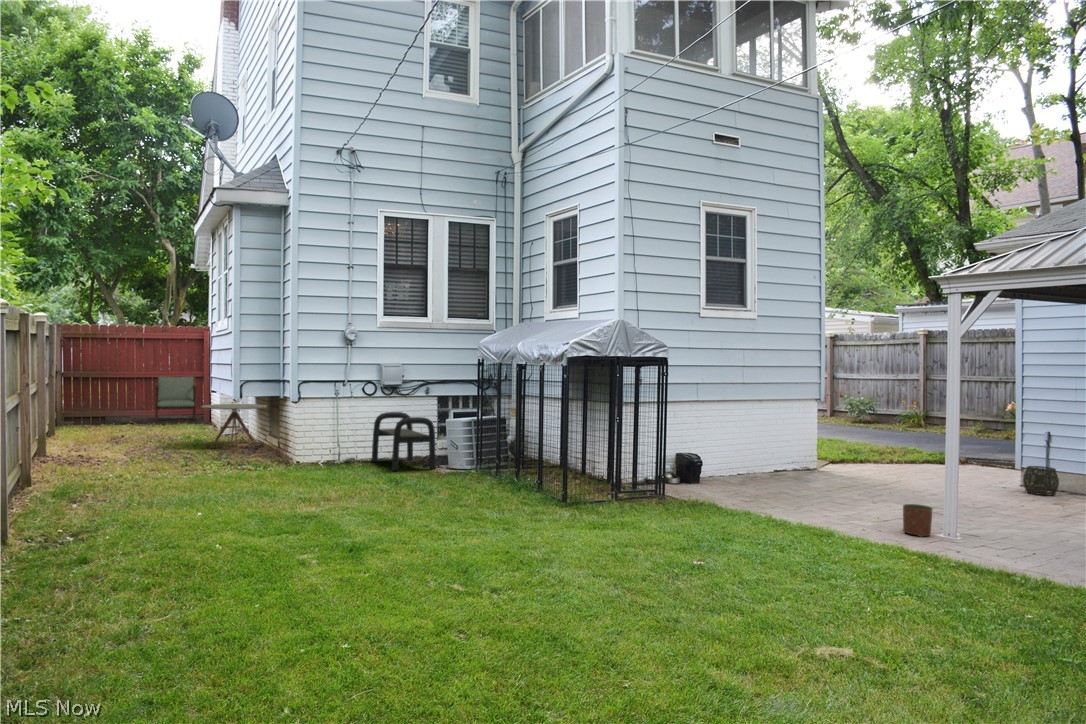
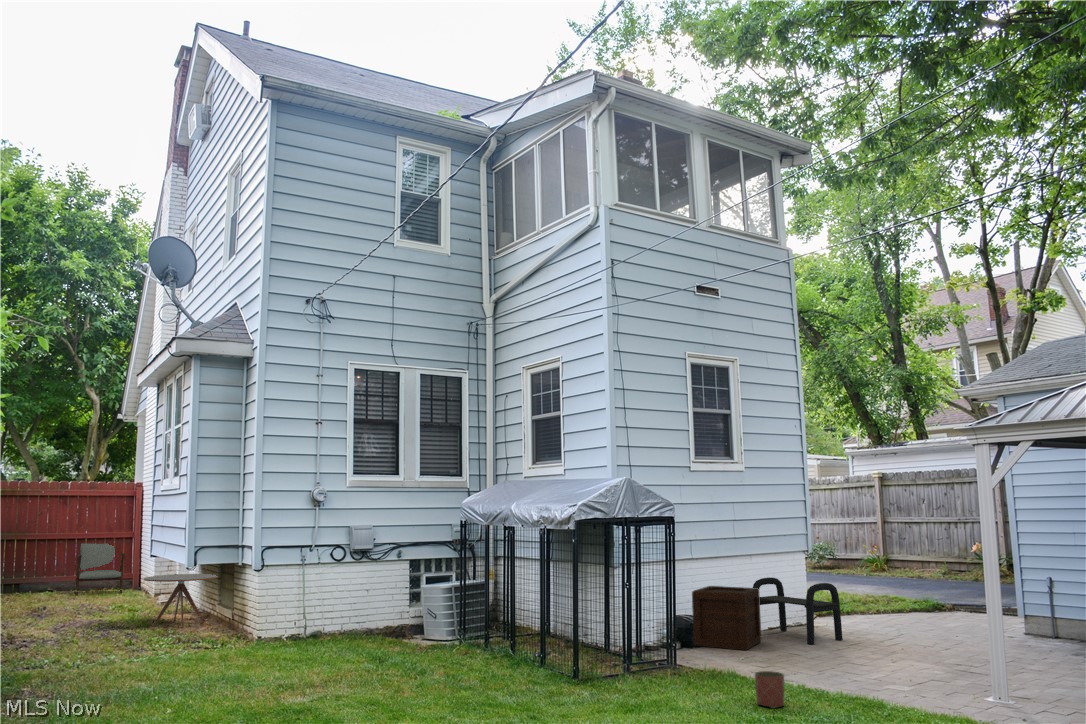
bench: present [372,412,436,471] -> present [753,577,843,644]
wooden crate: none [696,428,763,488] -> present [692,586,761,650]
woven basket: present [1023,466,1059,495] -> none [1026,616,1063,647]
planter: present [903,504,932,537] -> present [755,671,784,708]

